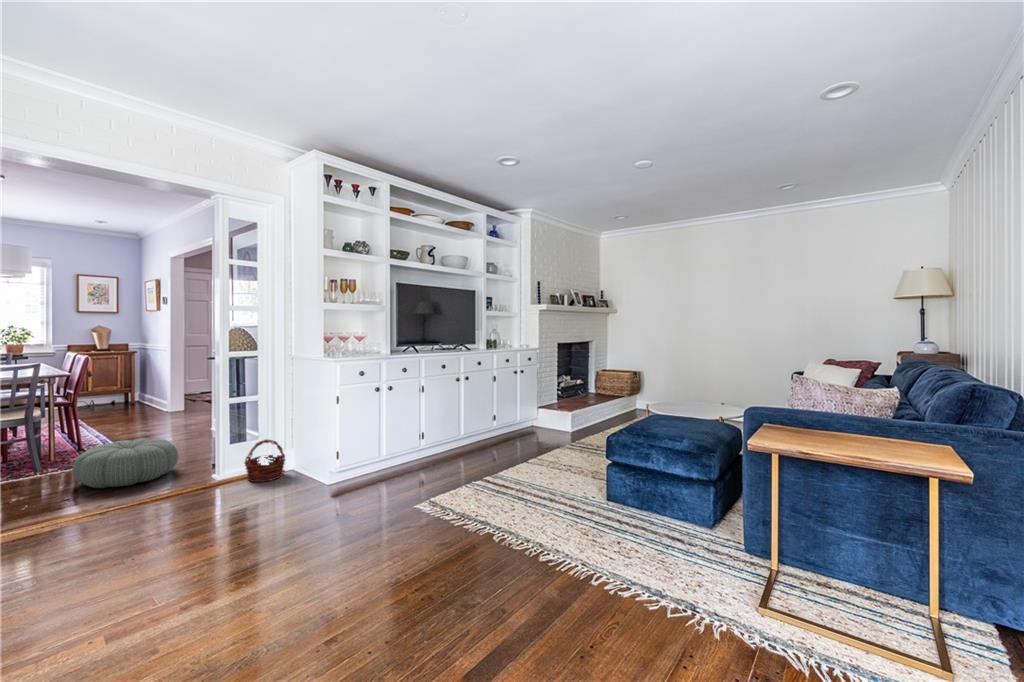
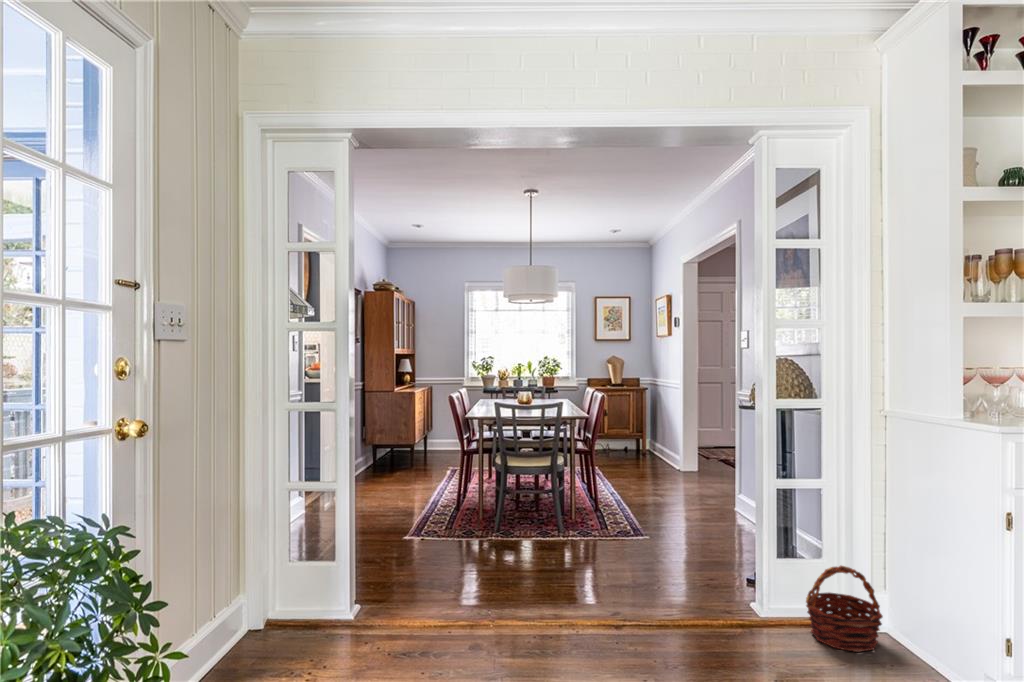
pouf: present [72,438,178,488] -> none [588,514,702,585]

